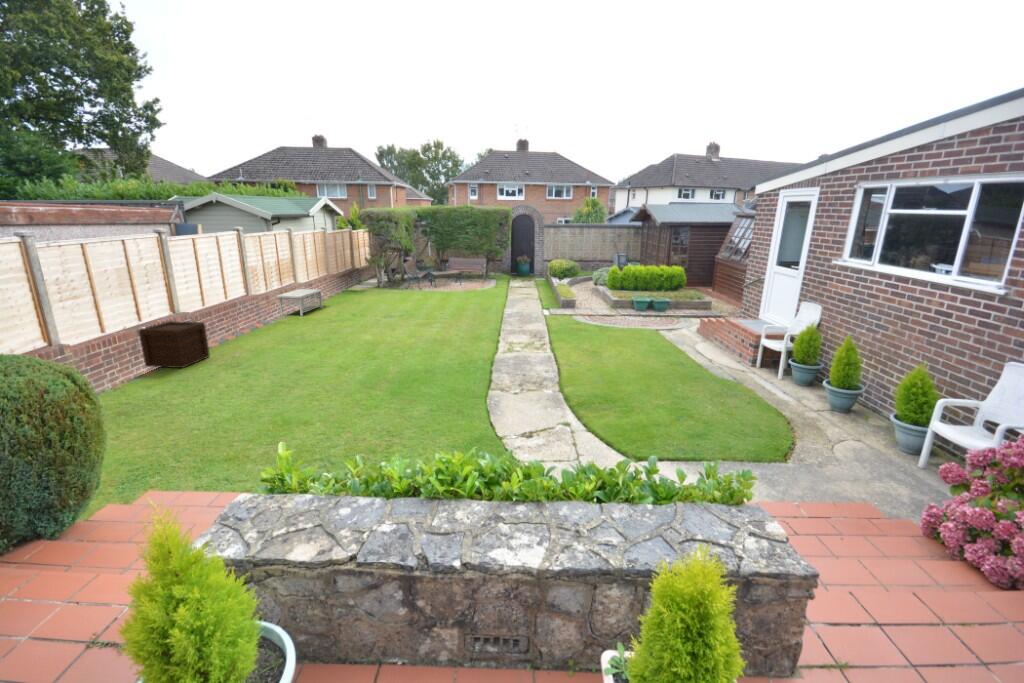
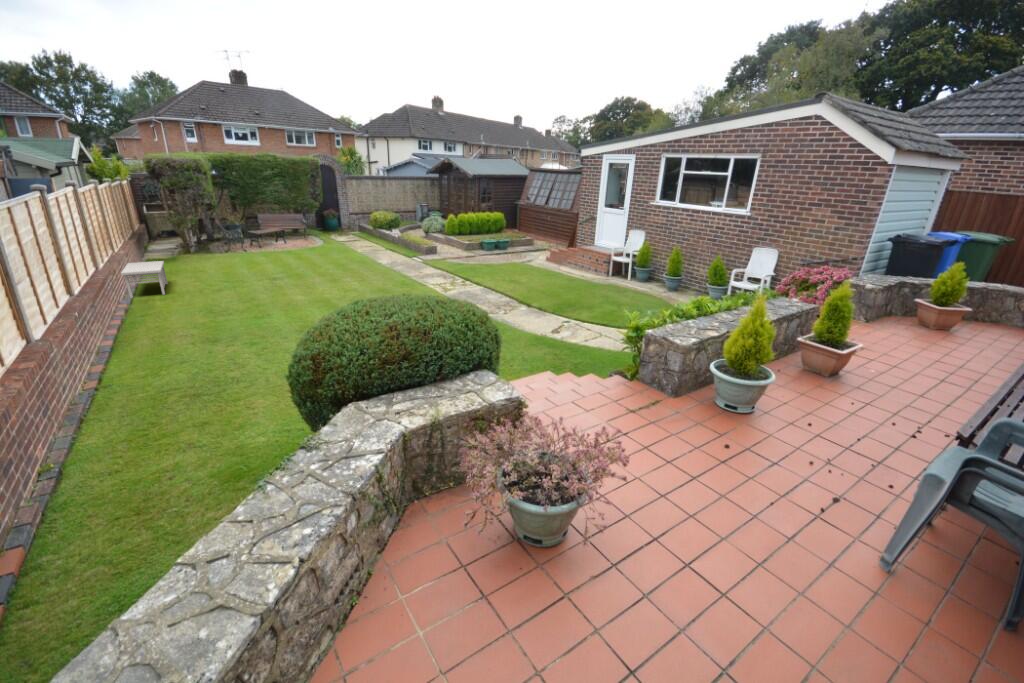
wooden crate: present [139,321,210,368] -> none [79,306,159,371]

